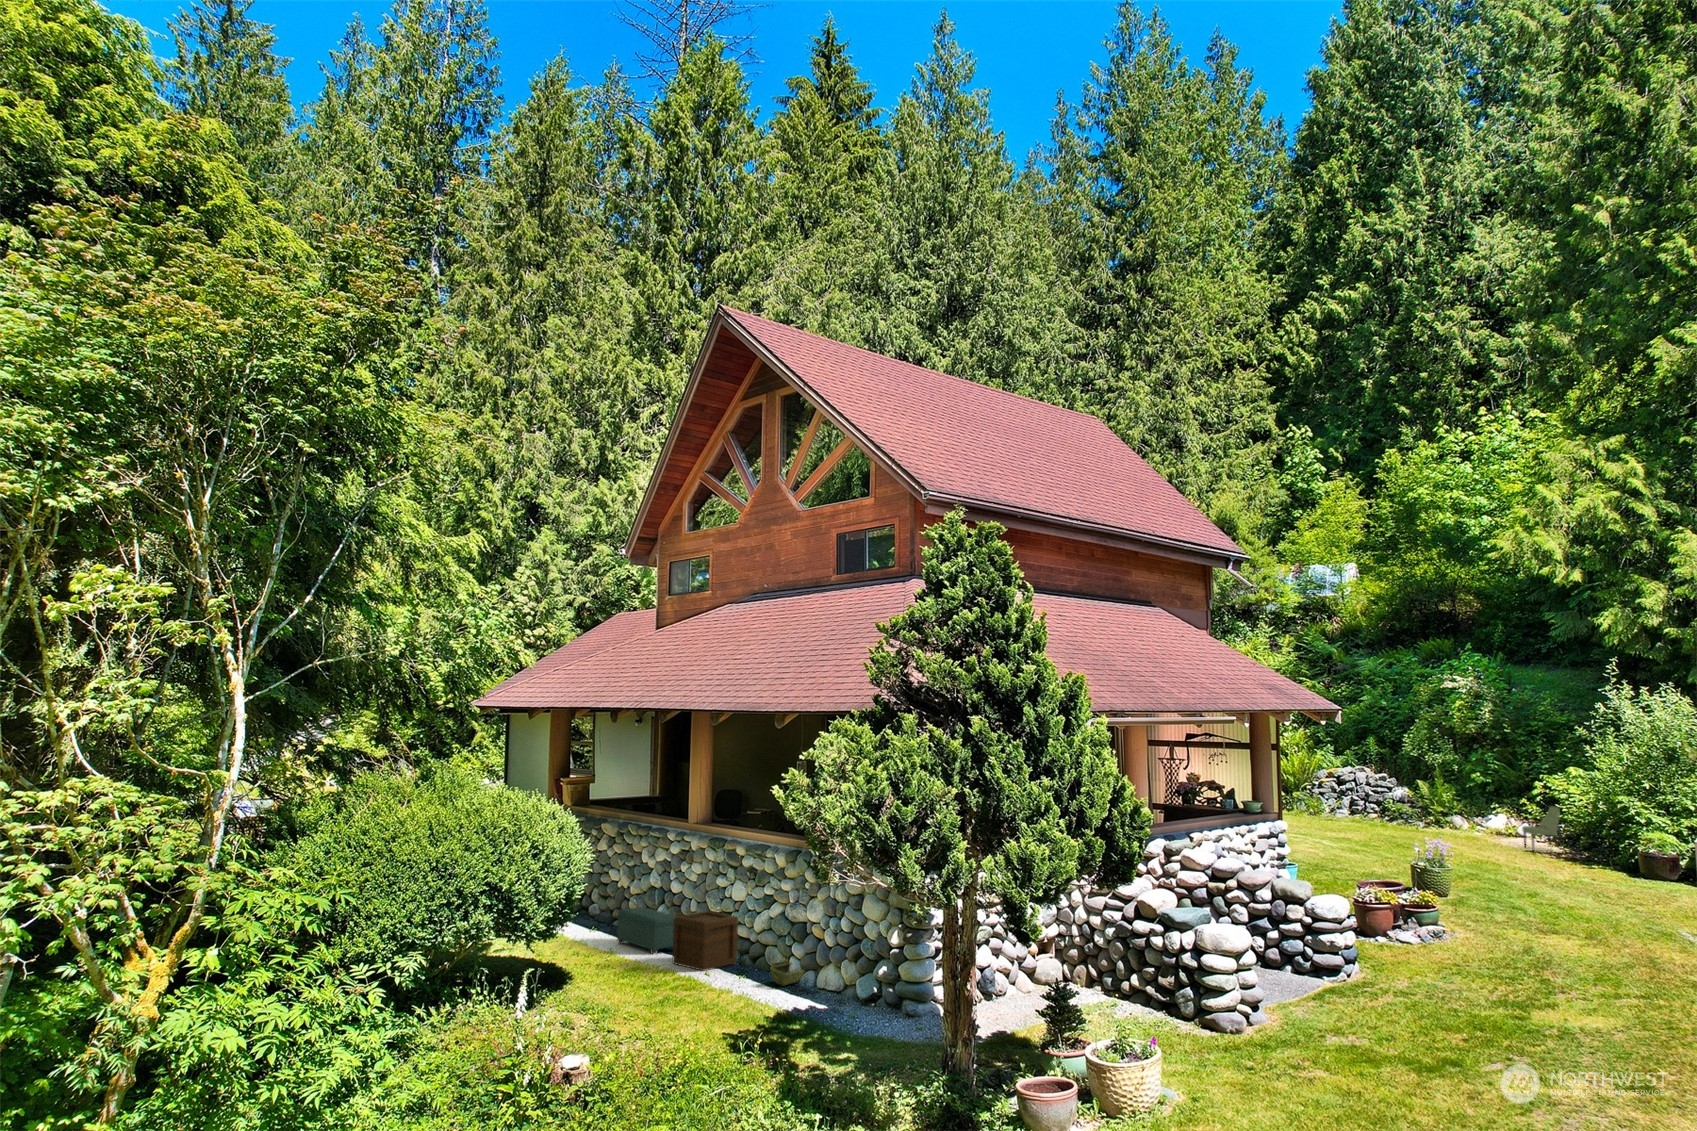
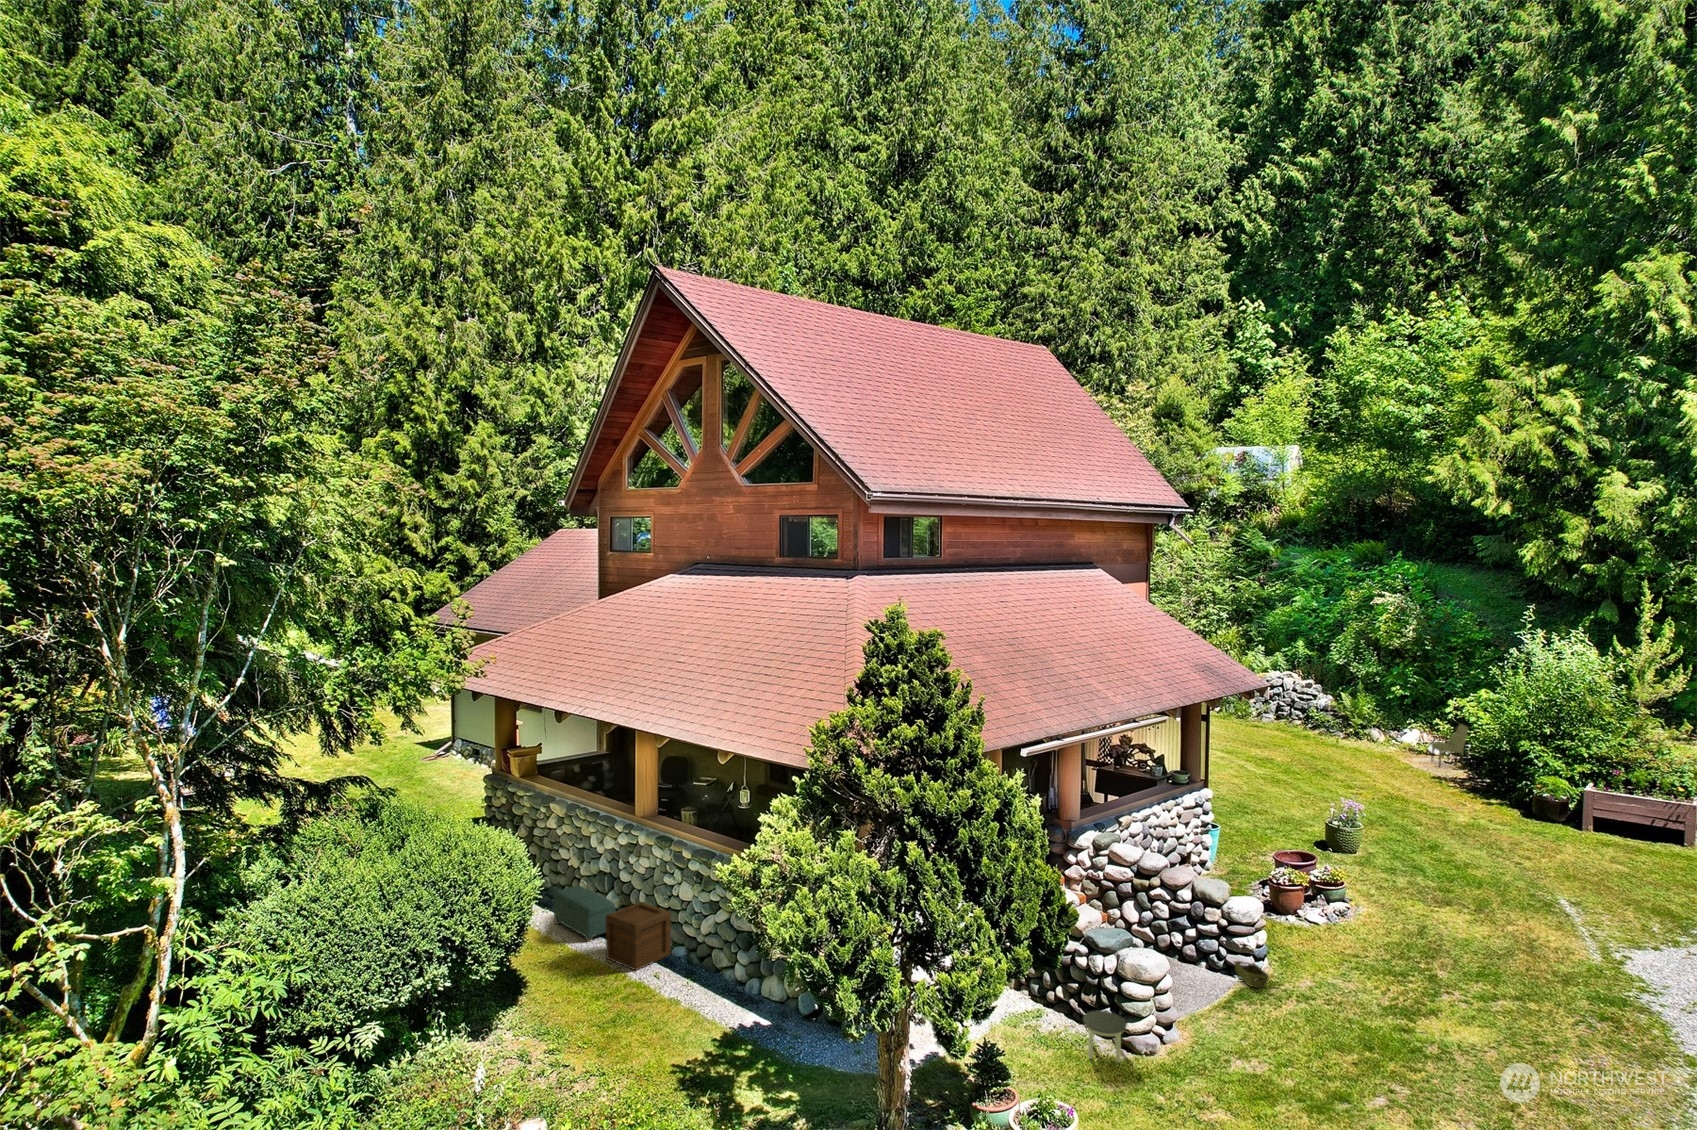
woven basket: present [770,963,806,986] -> present [1235,961,1269,988]
round table: none [1163,980,1208,1026] -> present [1083,1011,1127,1063]

